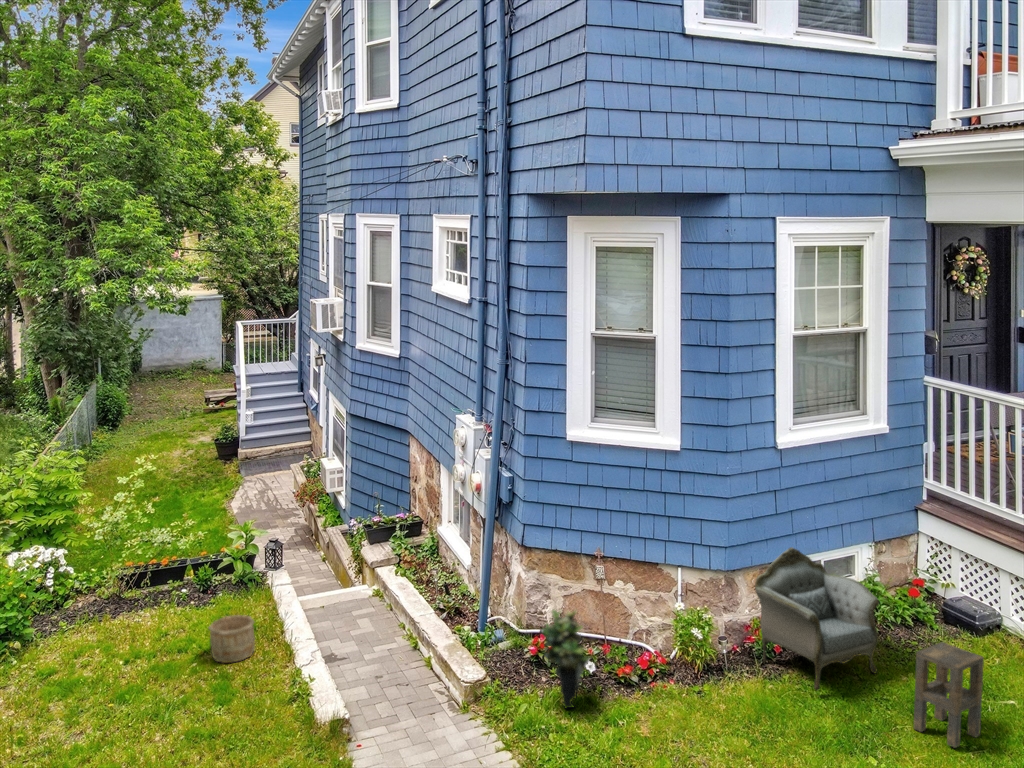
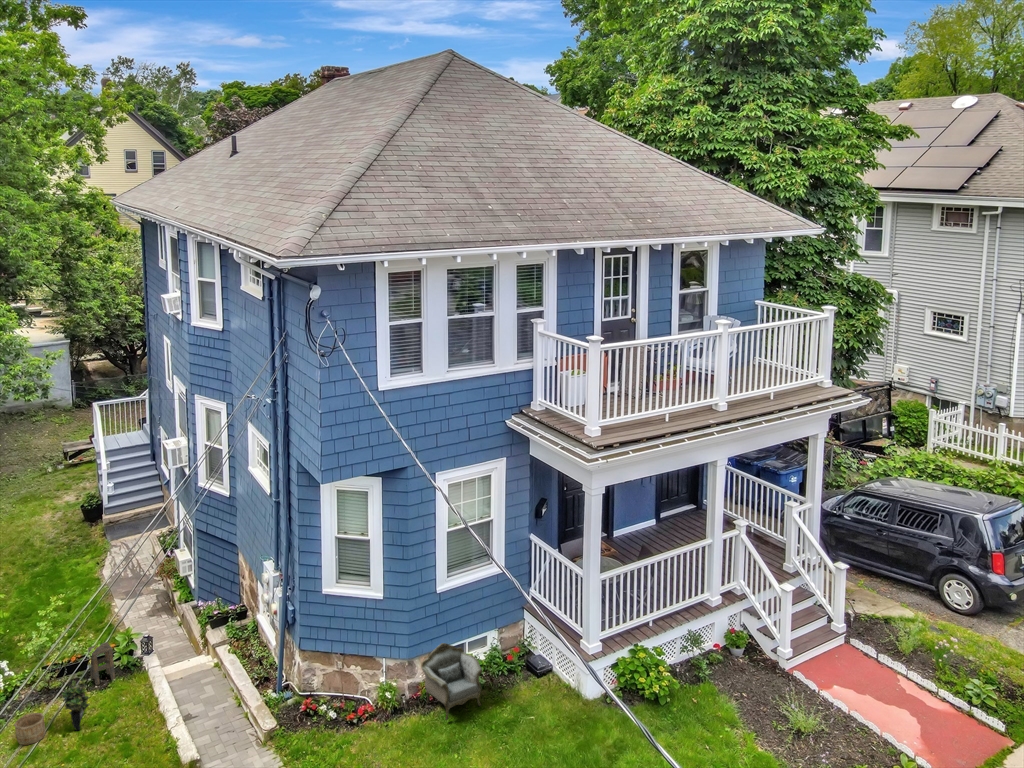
potted plant: present [540,610,591,708] -> present [62,681,89,731]
wooden bucket: present [209,615,255,663] -> present [14,713,45,745]
side table: present [914,642,984,748] -> present [88,642,115,685]

